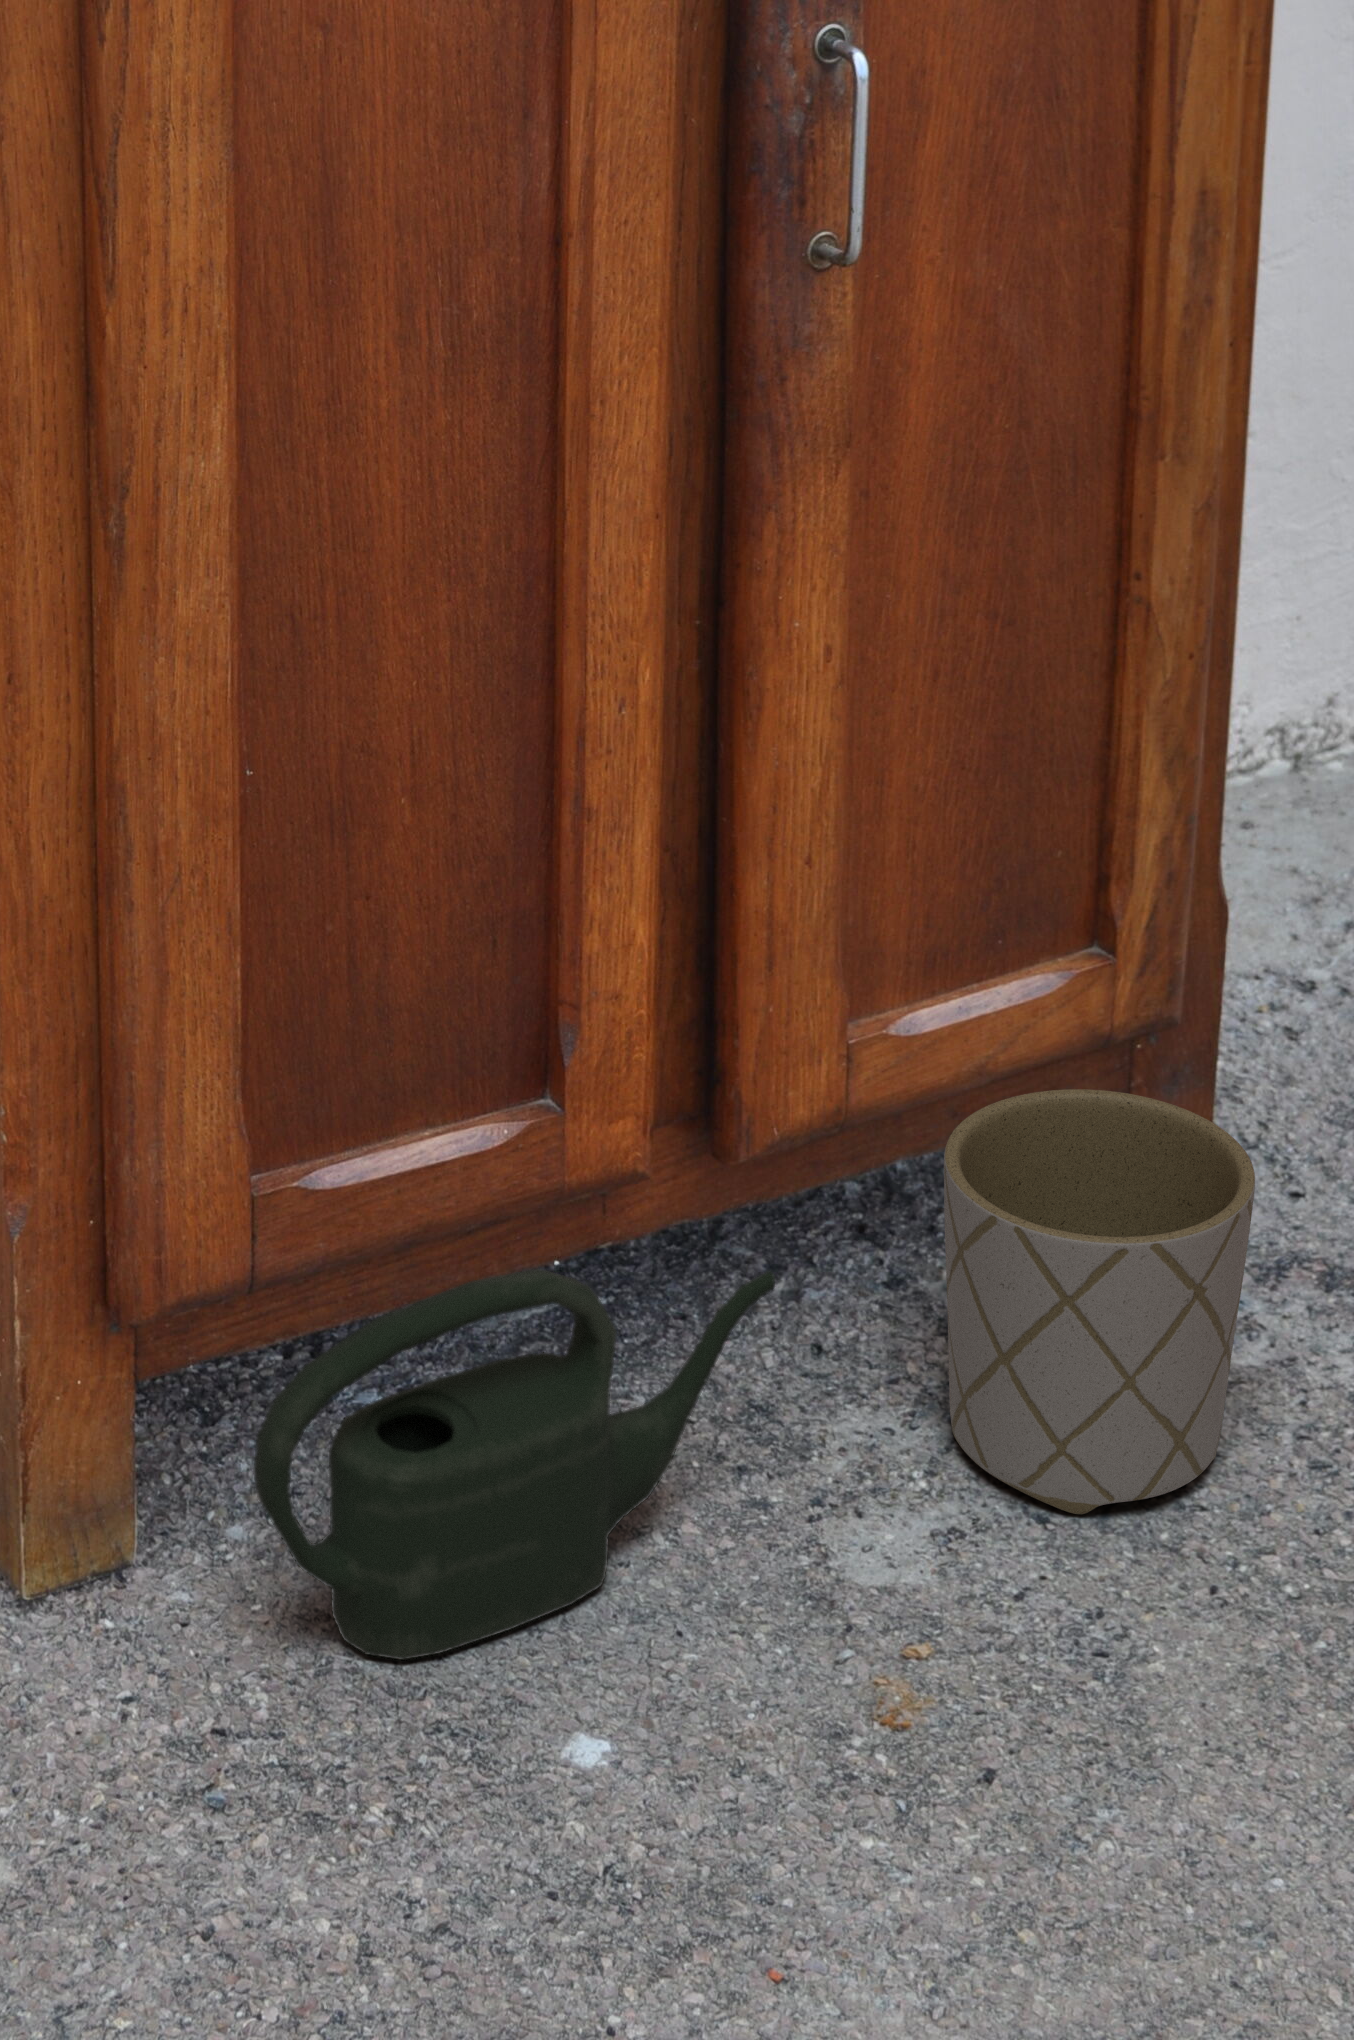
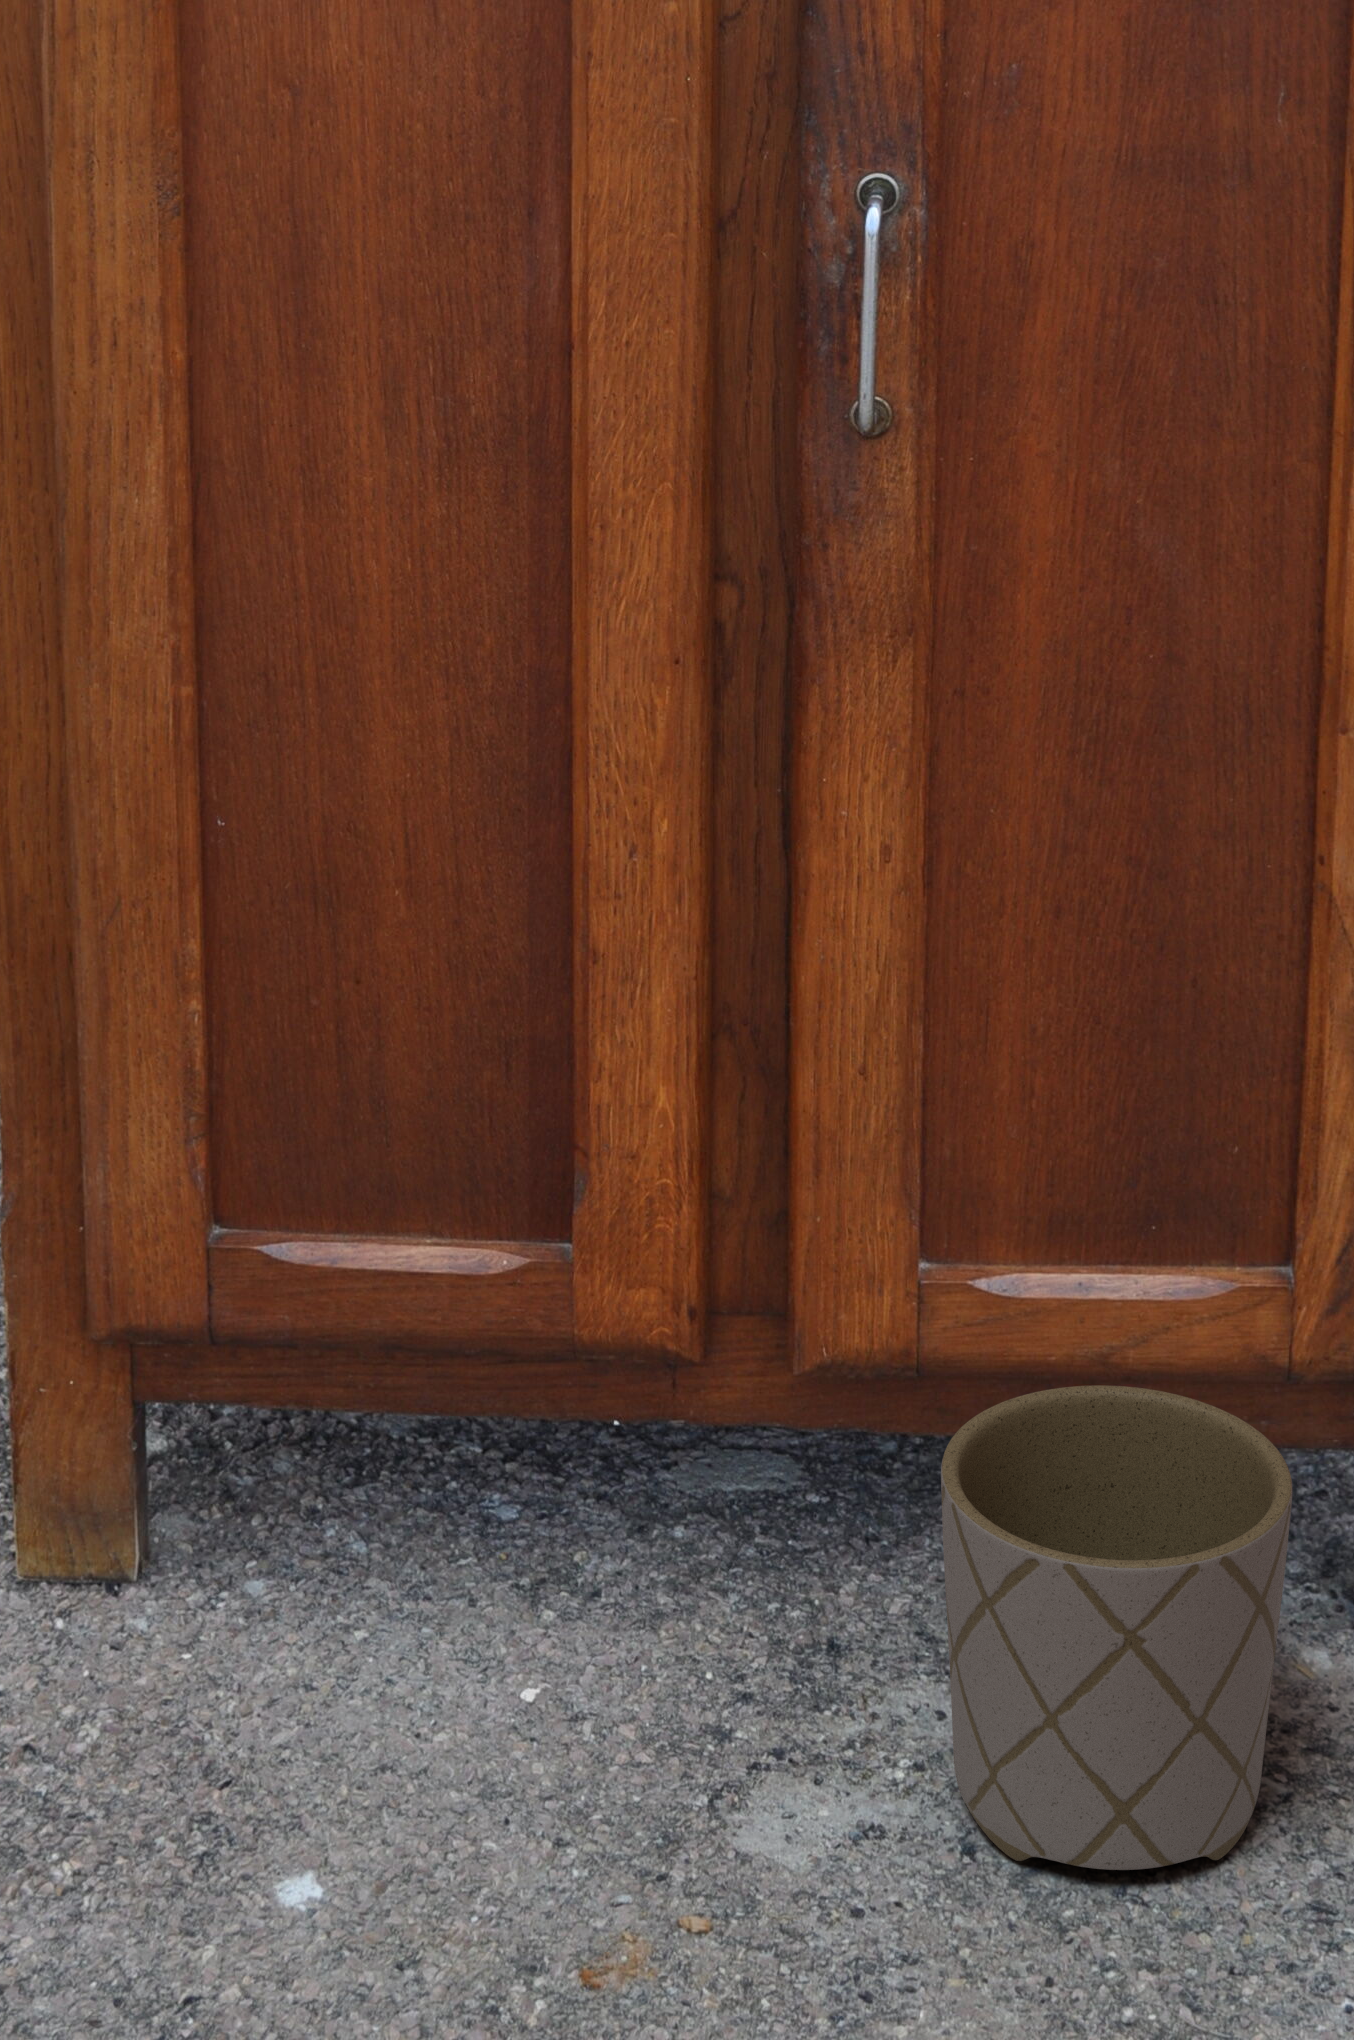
watering can: present [253,1269,775,1660] -> none [120,1382,739,1756]

